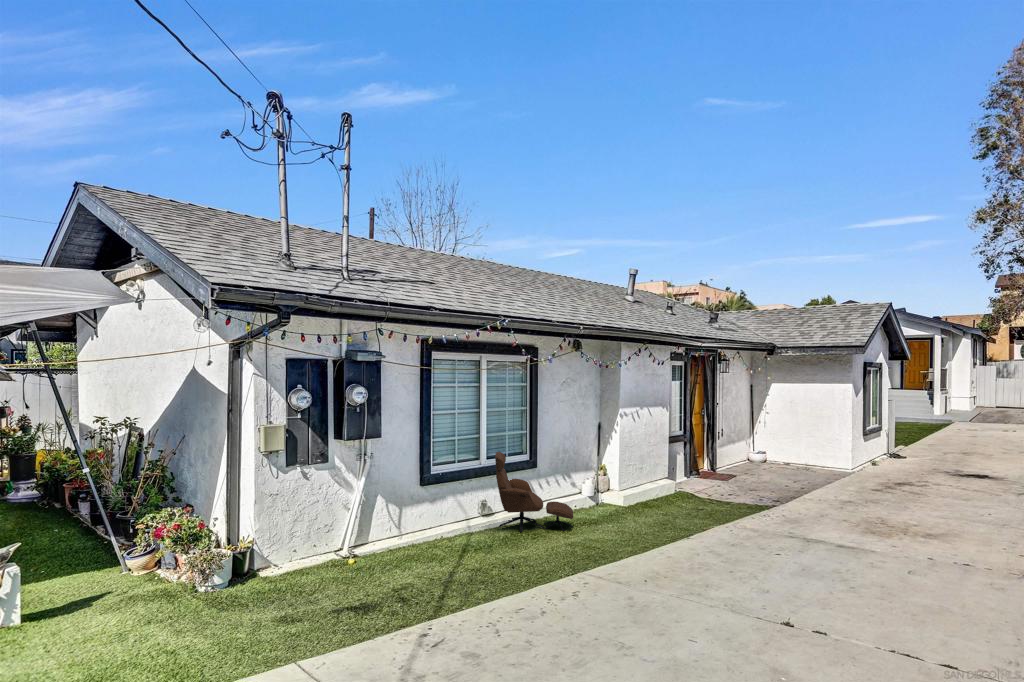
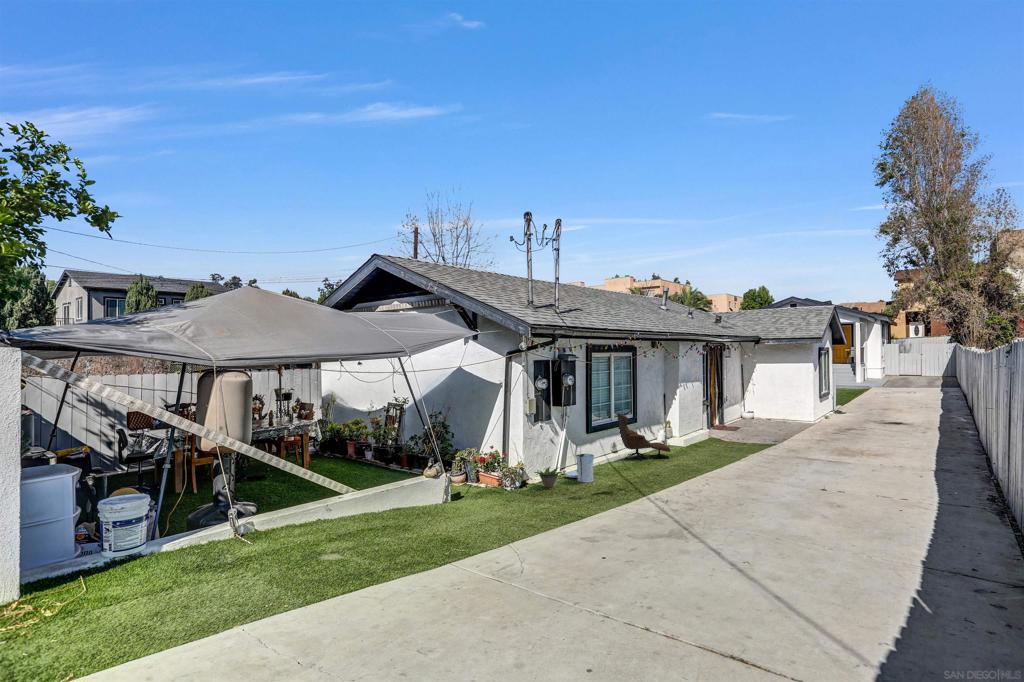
trash can: none [350,524,391,578] -> present [566,454,594,483]
decorative plant: none [259,546,319,587] -> present [535,467,563,488]

